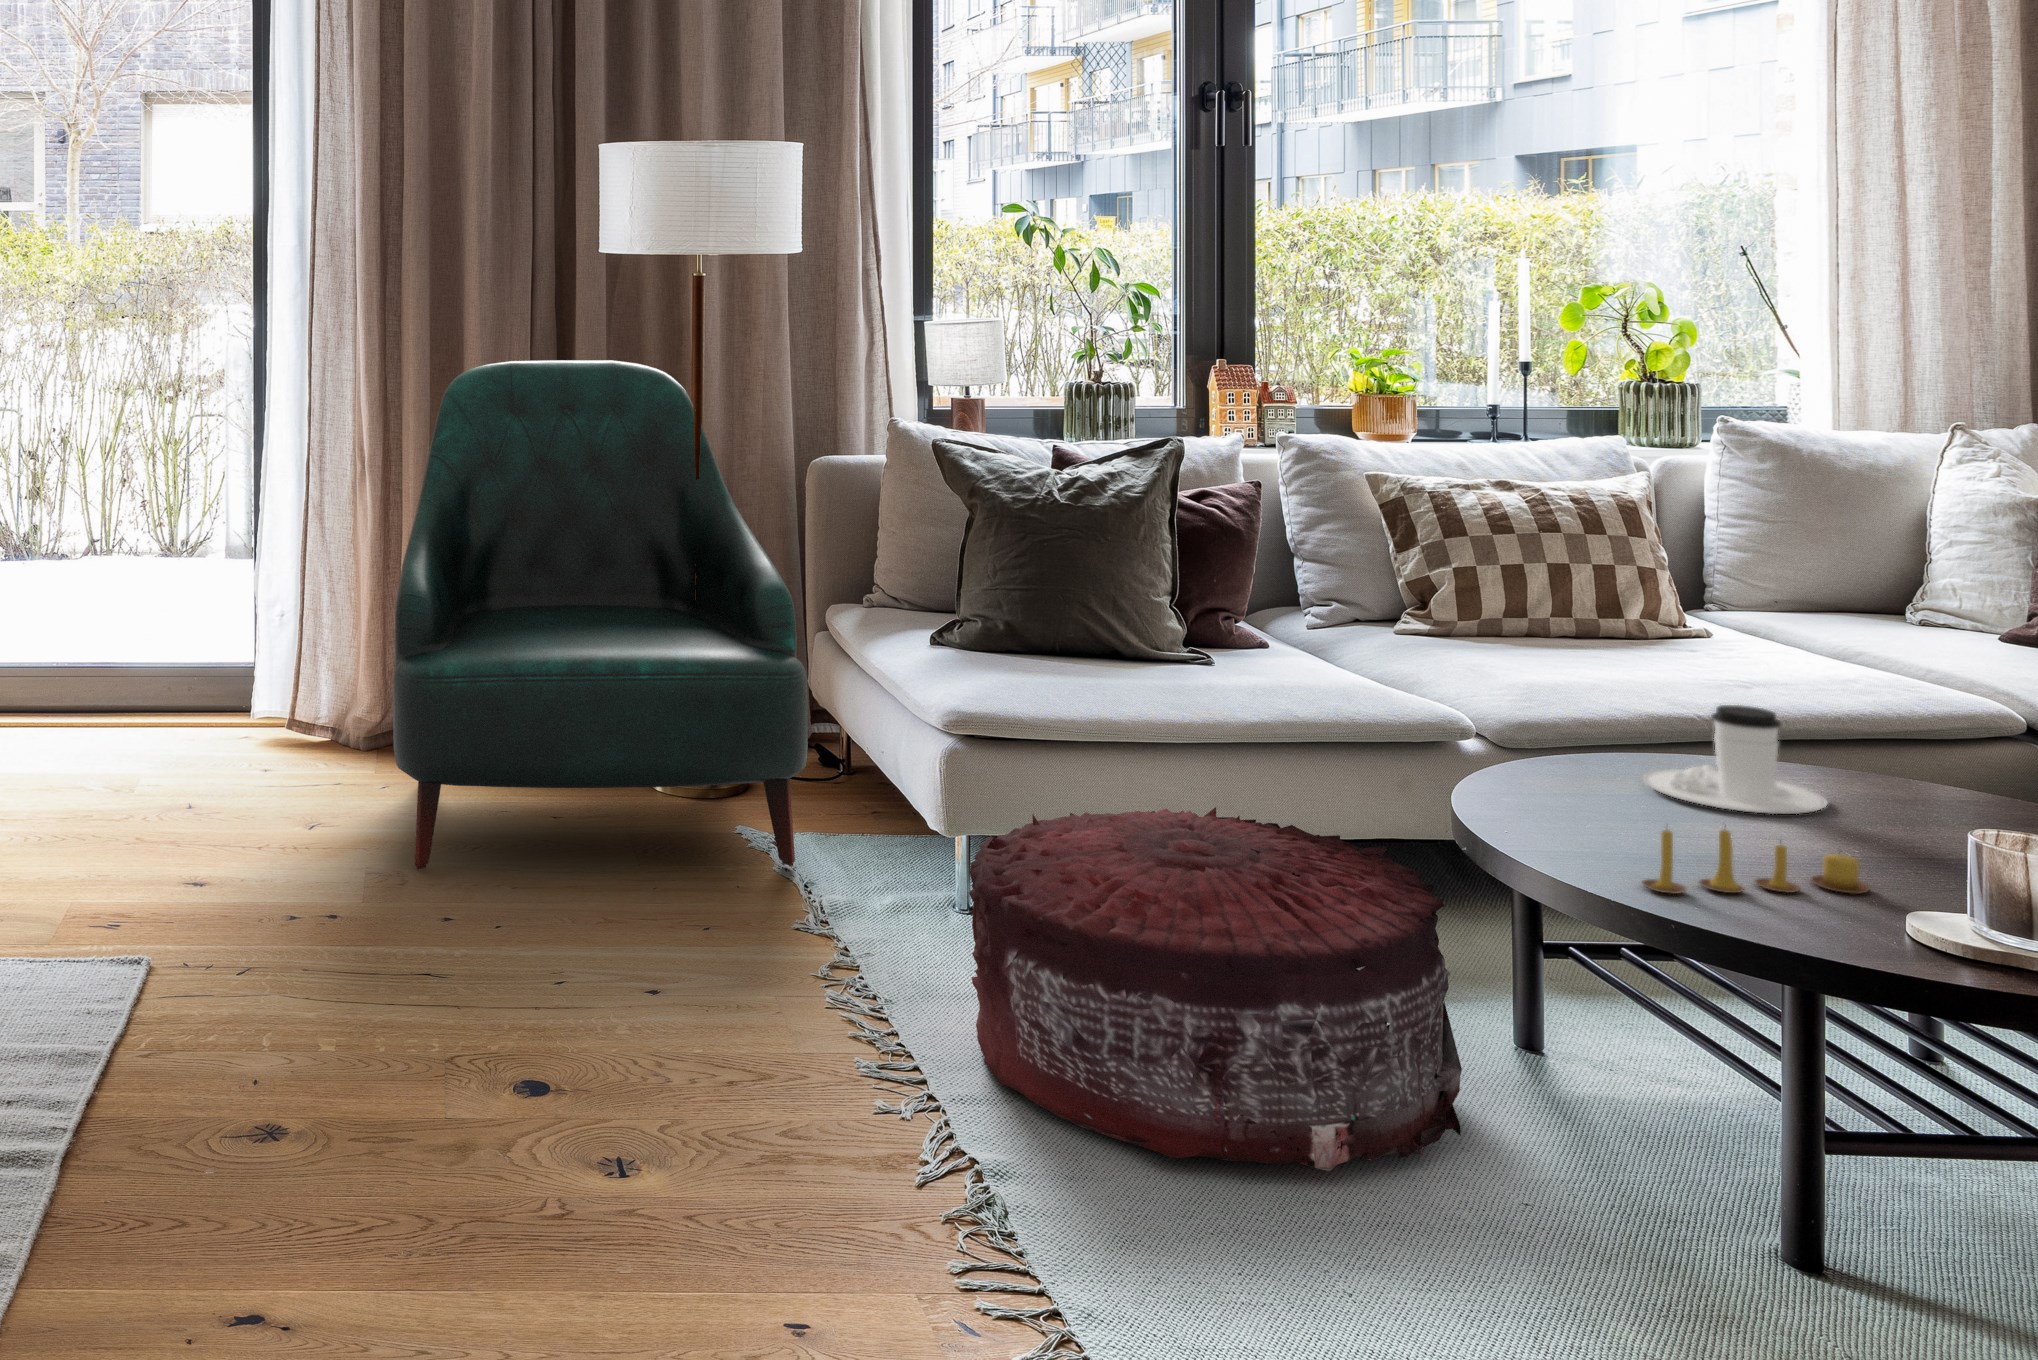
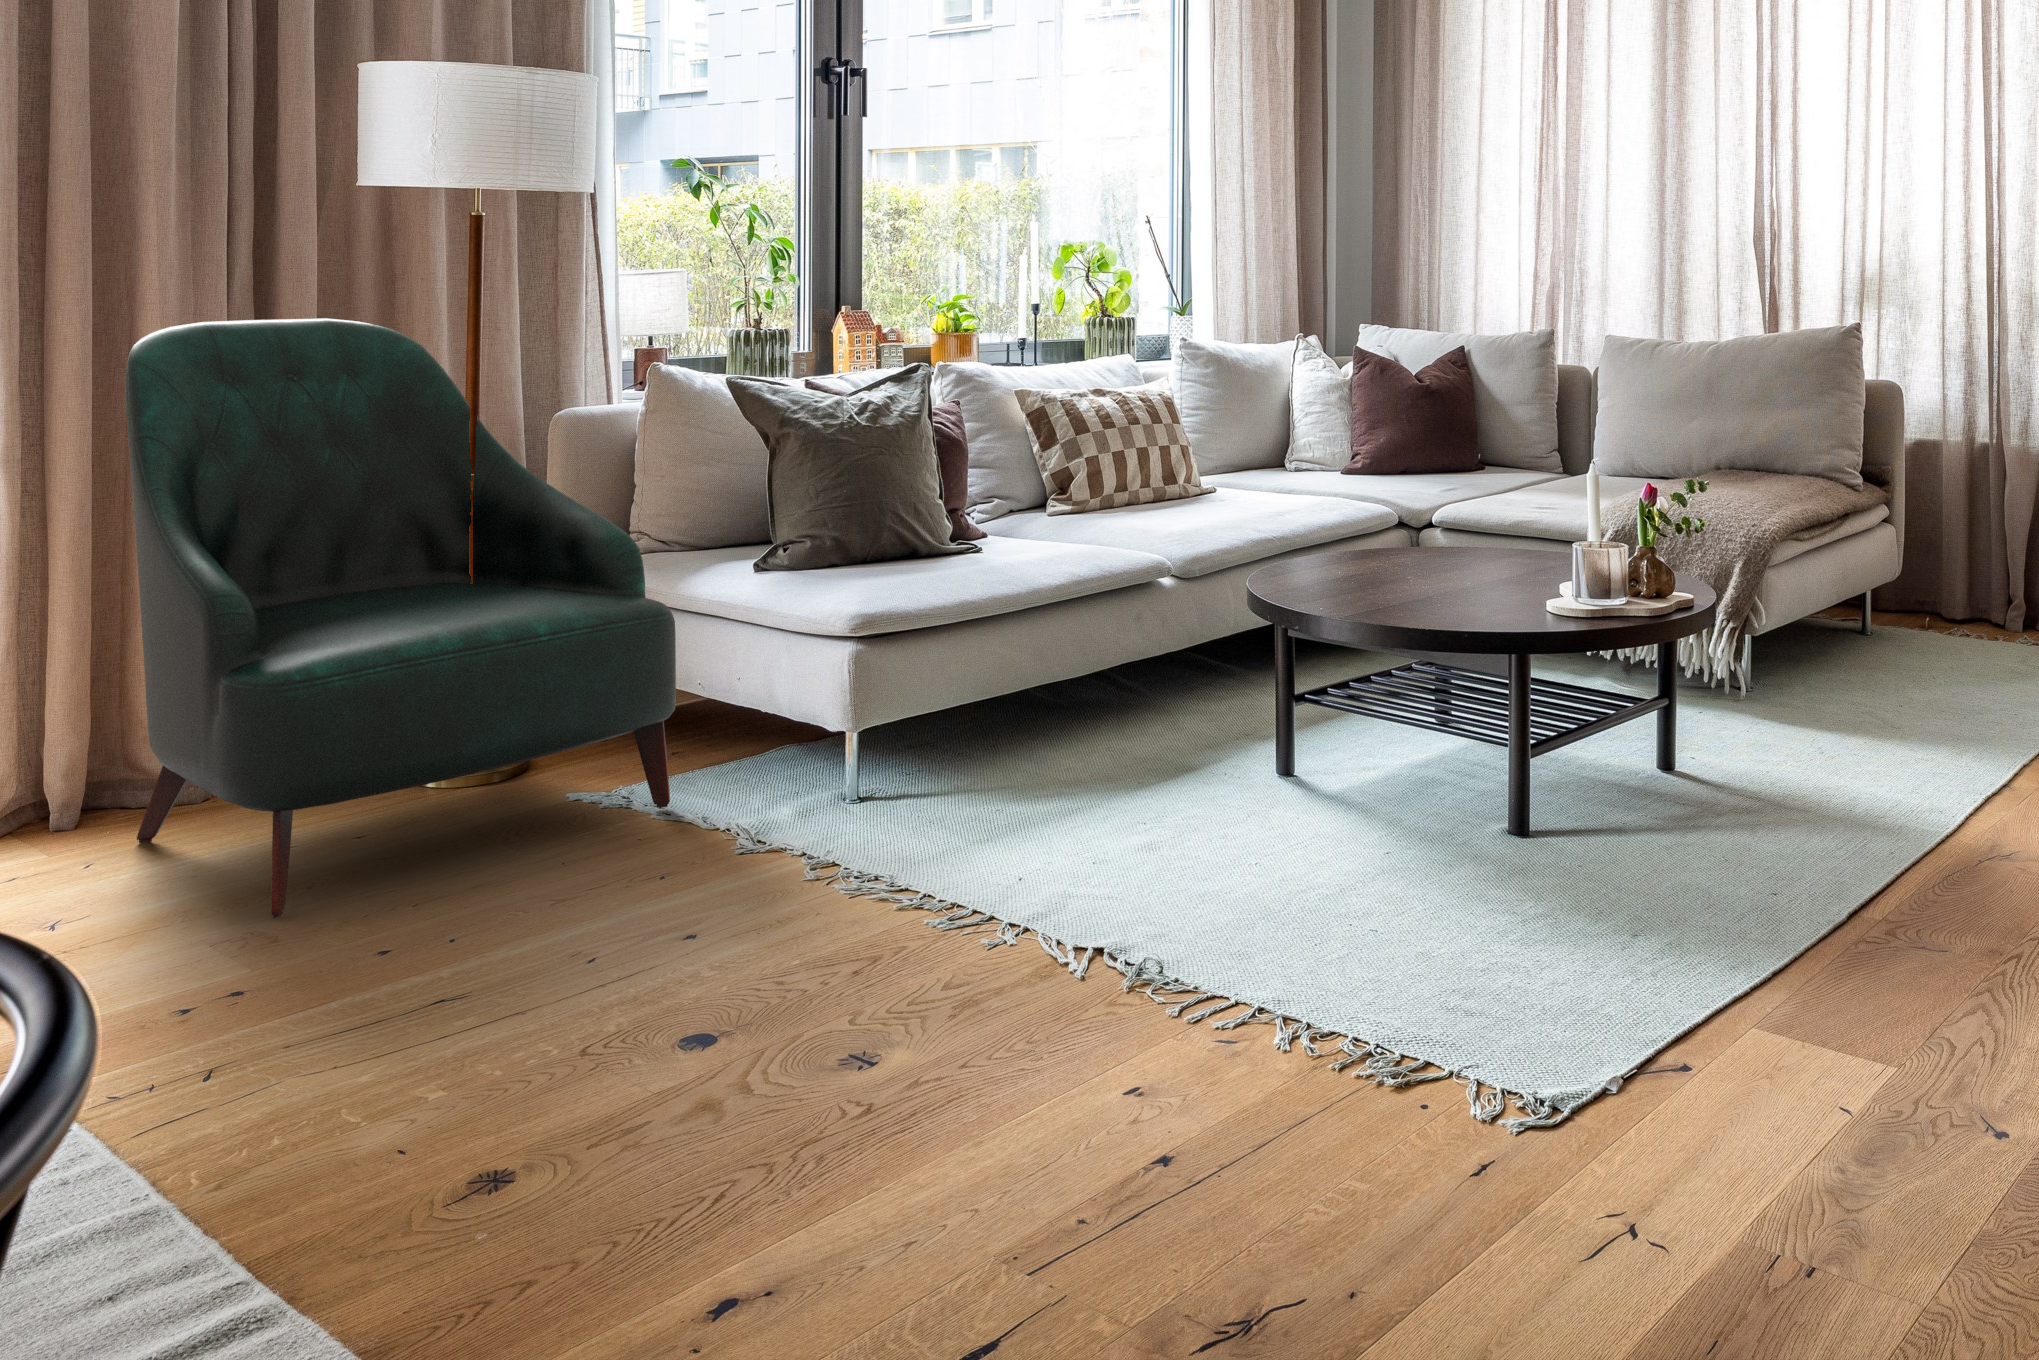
coffee cup: present [1643,705,1827,814] -> none [1331,507,1433,575]
pouf: present [969,807,1462,1171] -> none [969,642,1342,901]
candle: present [1642,826,1871,894] -> none [1434,567,1522,619]

